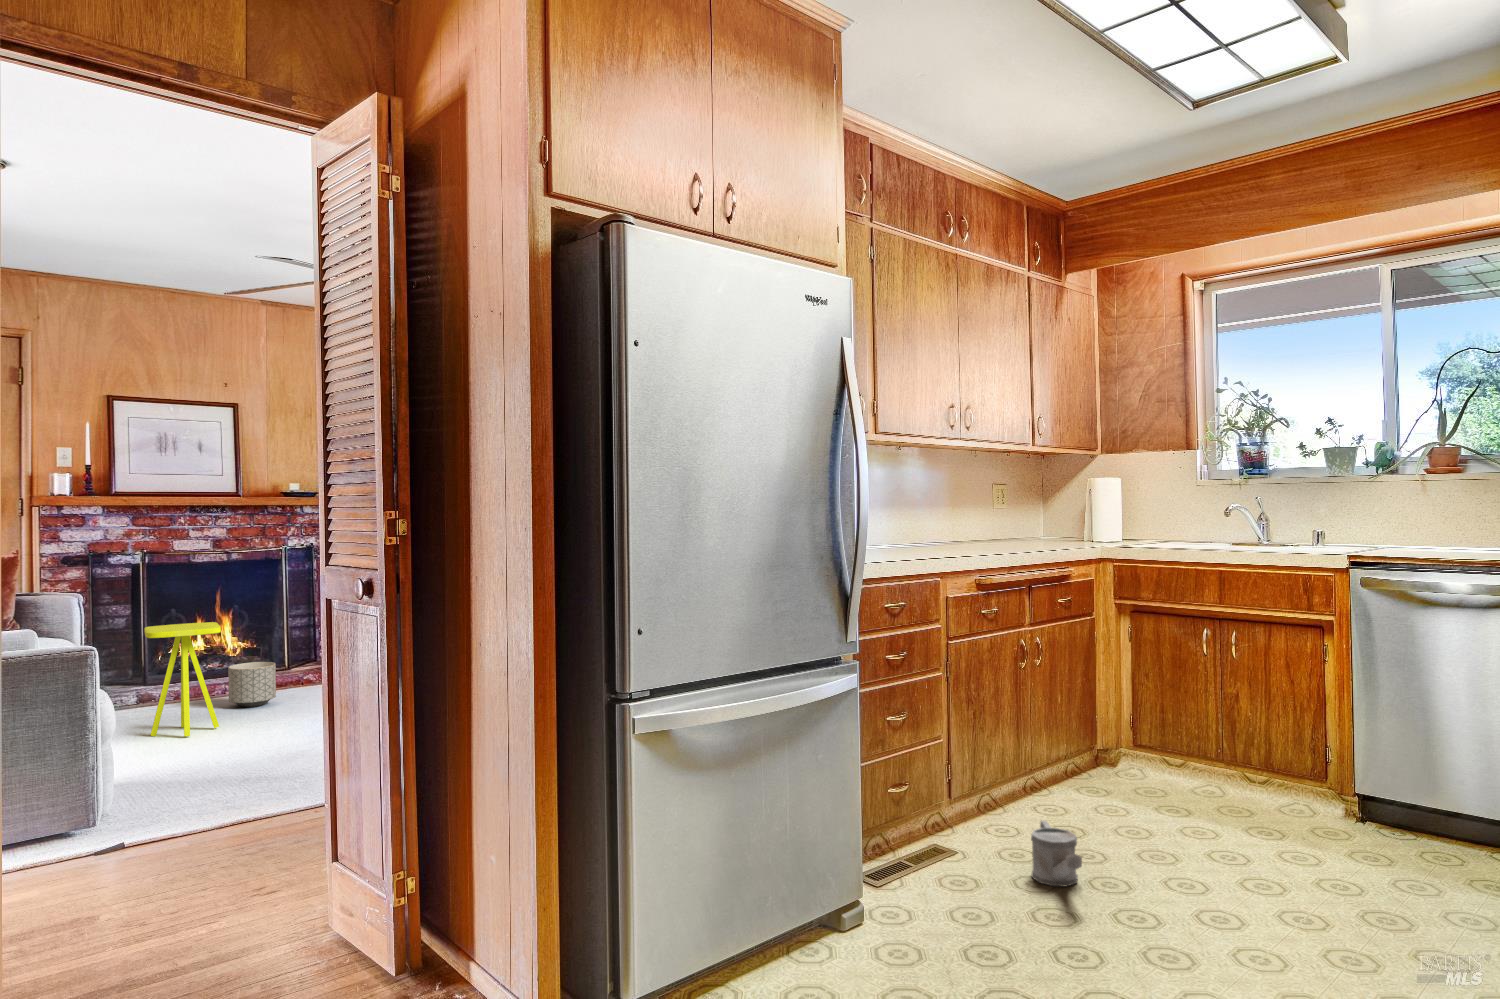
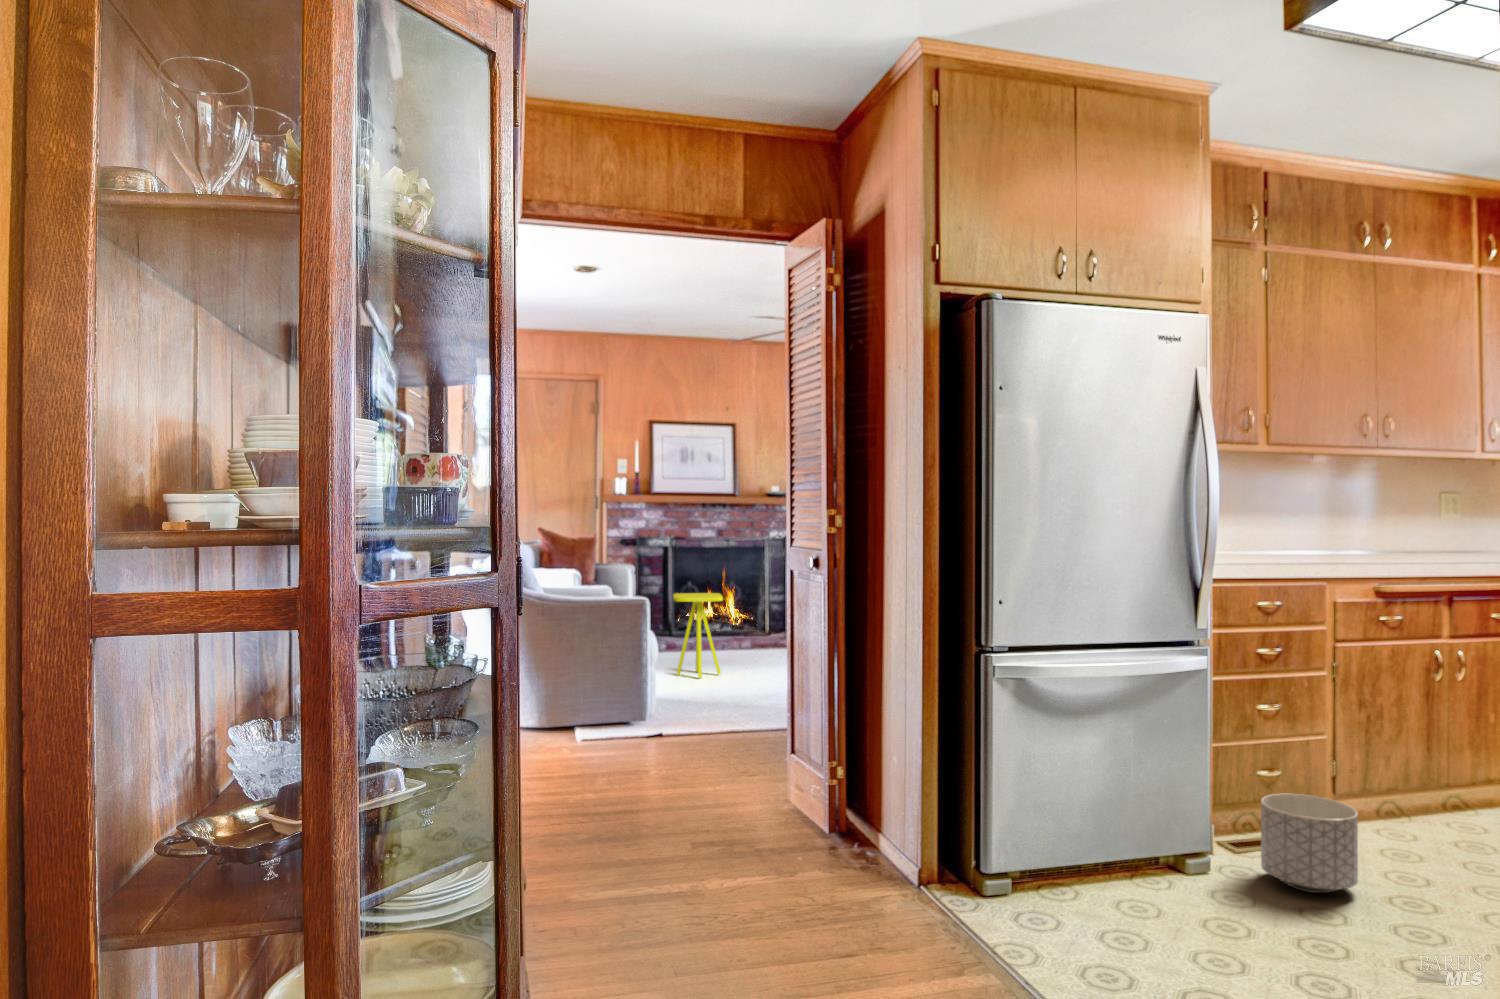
planter: present [228,662,276,707] -> present [1261,794,1358,893]
watering can: present [1031,821,1082,886] -> none [1402,823,1456,884]

